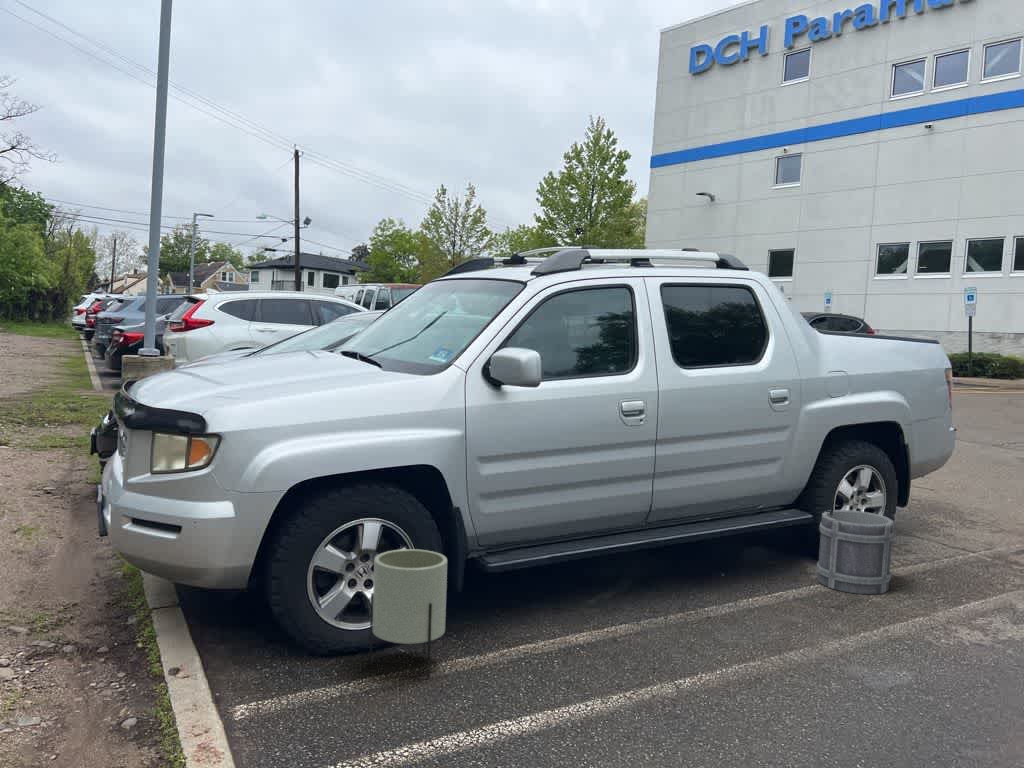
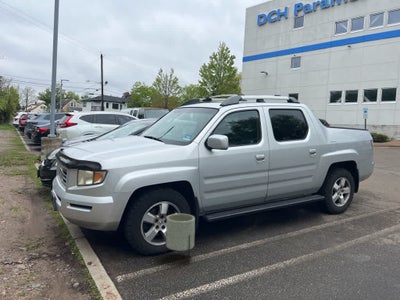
bucket: present [817,510,894,594] -> none [327,195,356,227]

